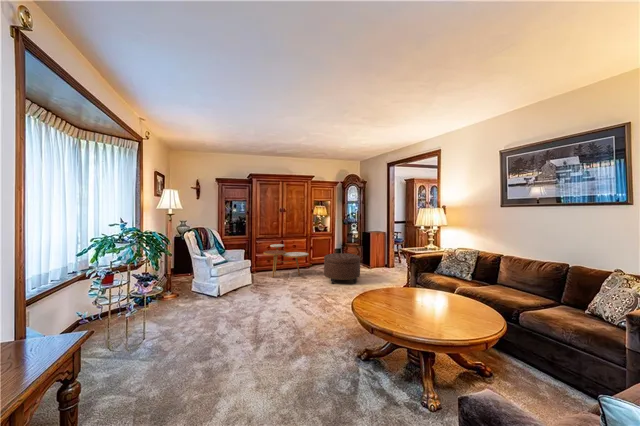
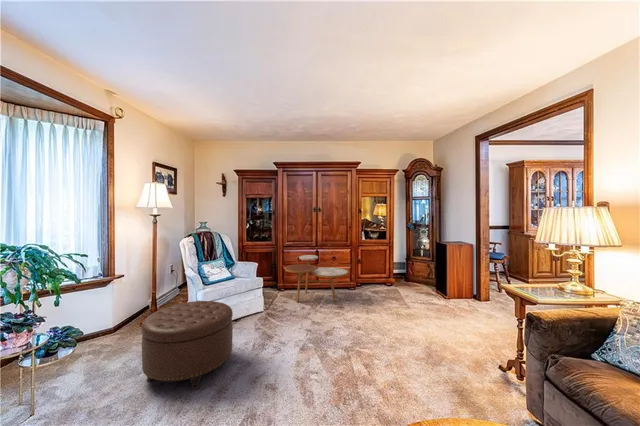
ottoman: present [324,253,360,284] -> present [141,301,233,389]

